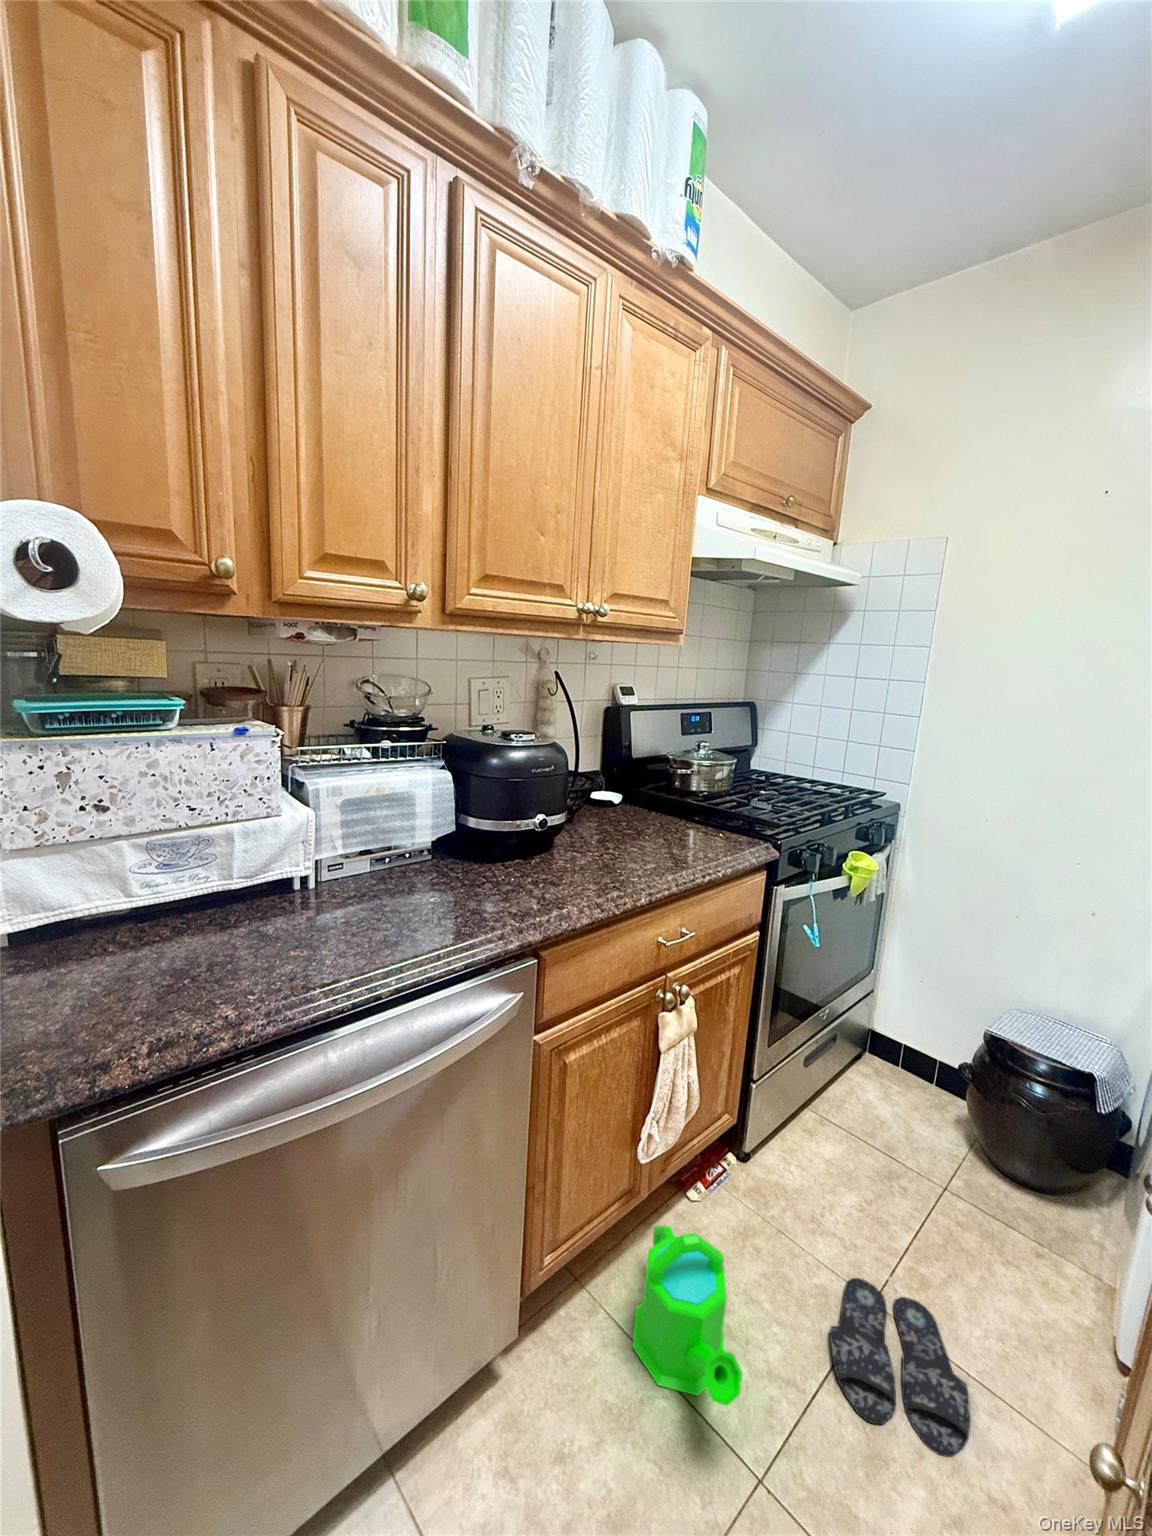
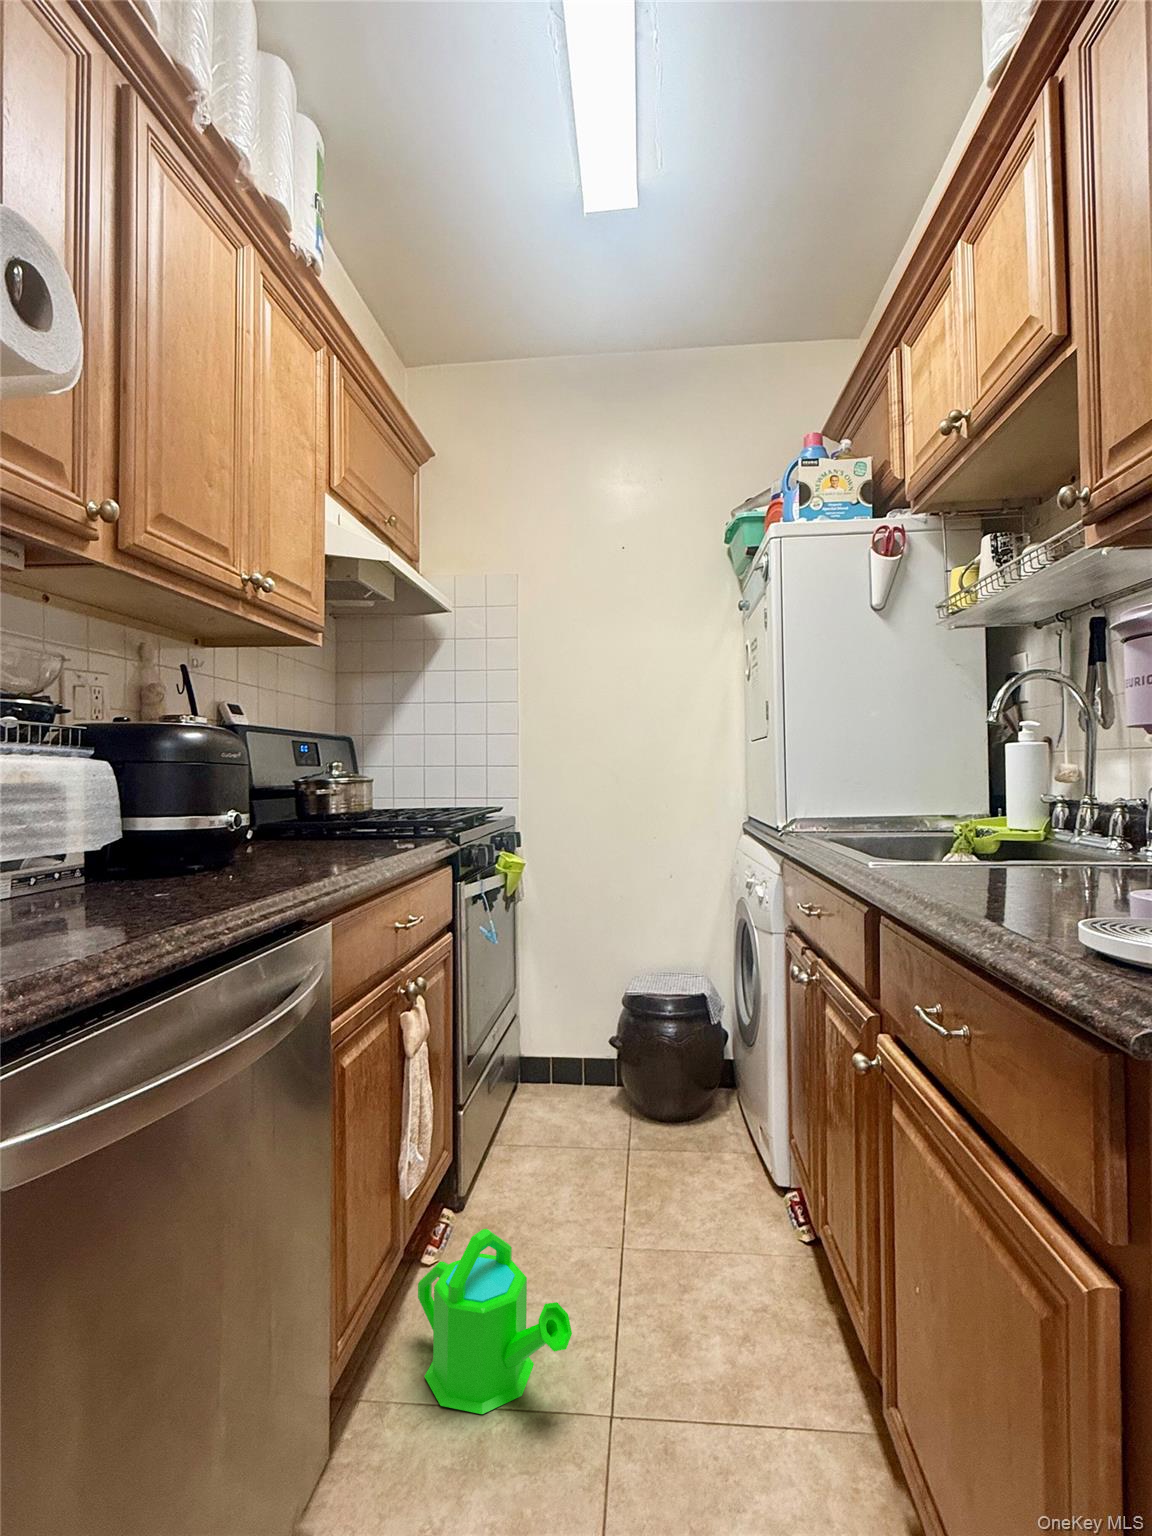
slippers: present [830,1278,971,1457] -> none [593,1227,715,1318]

